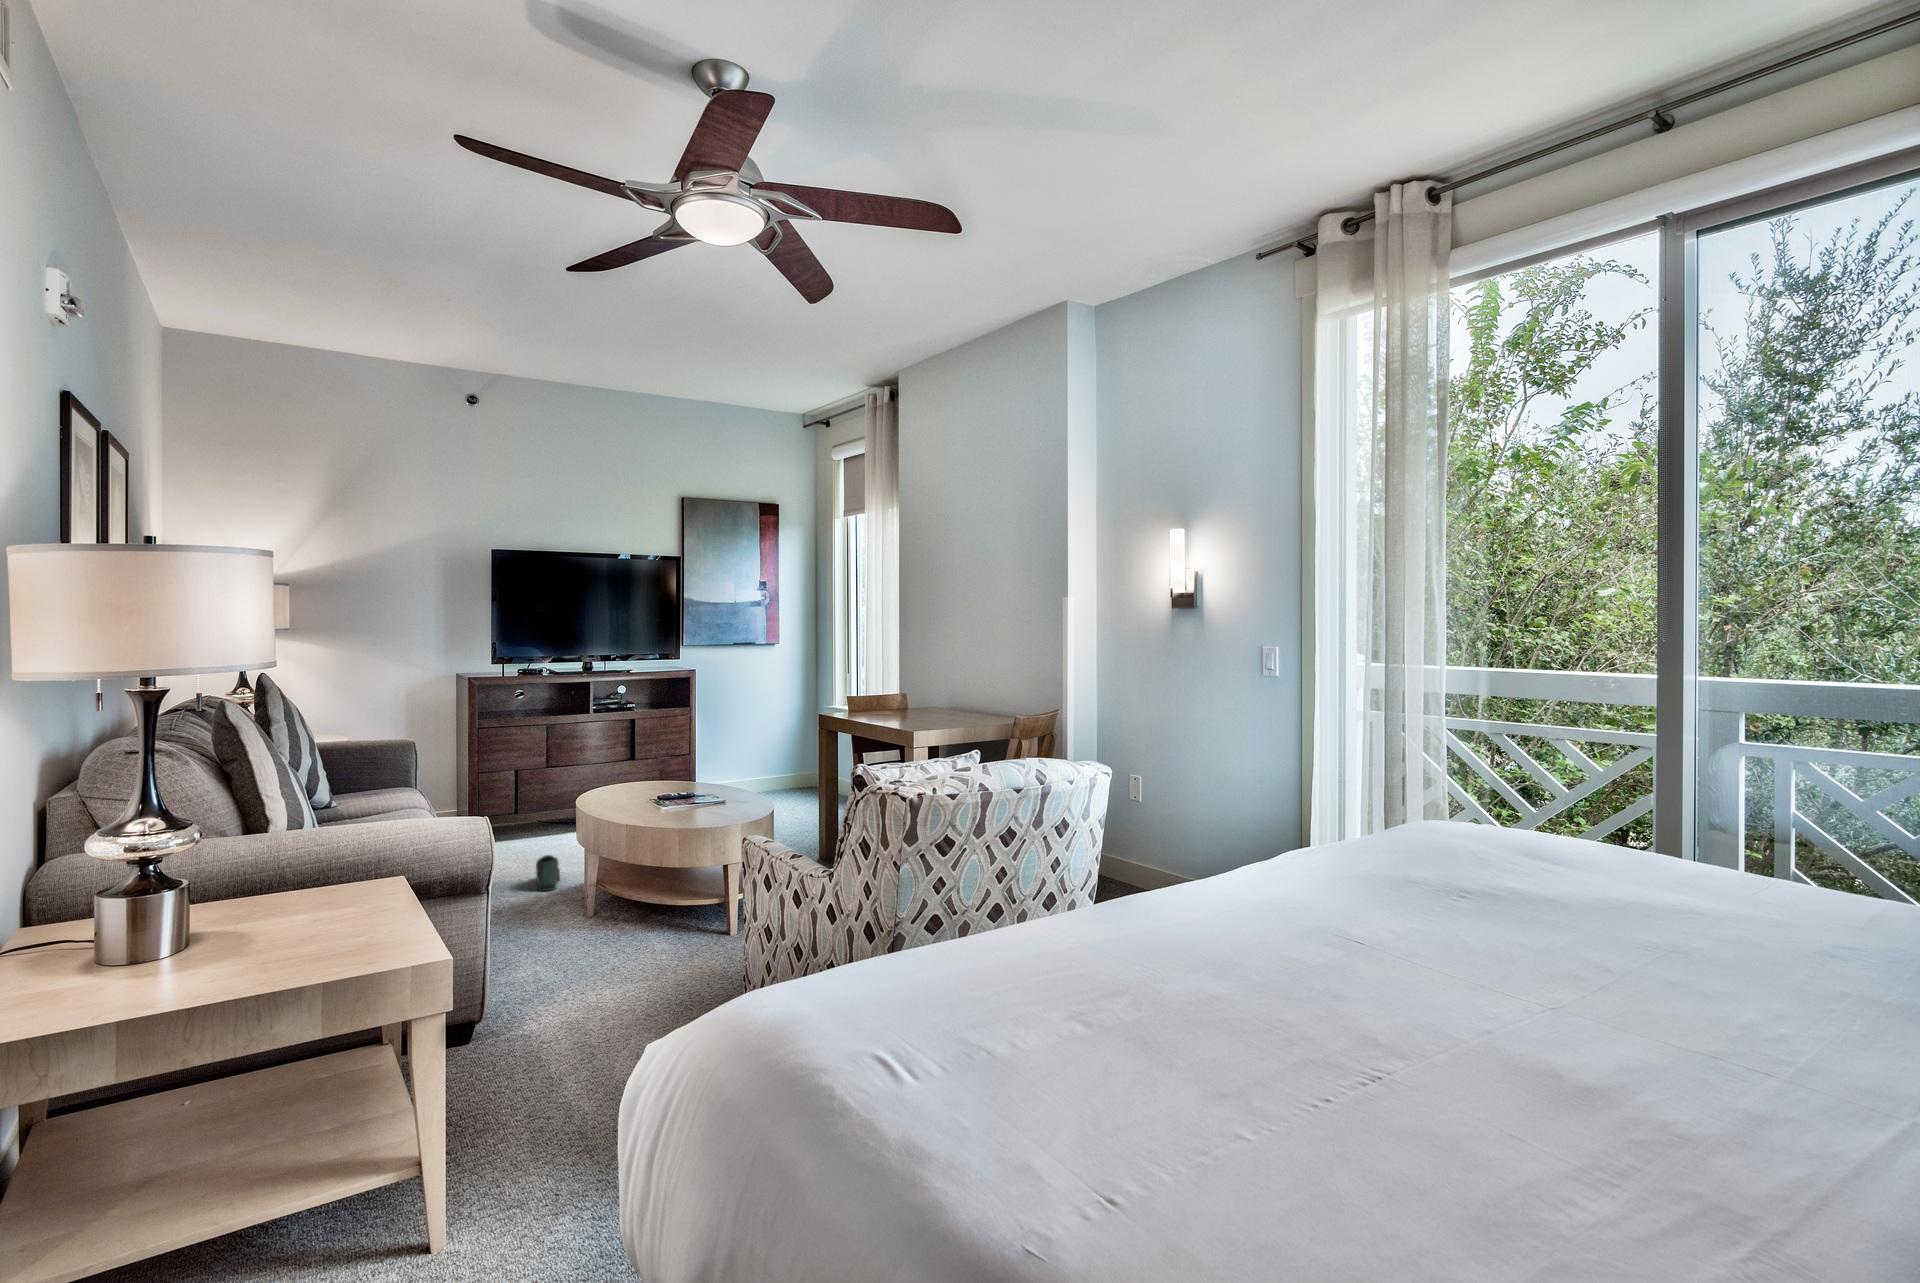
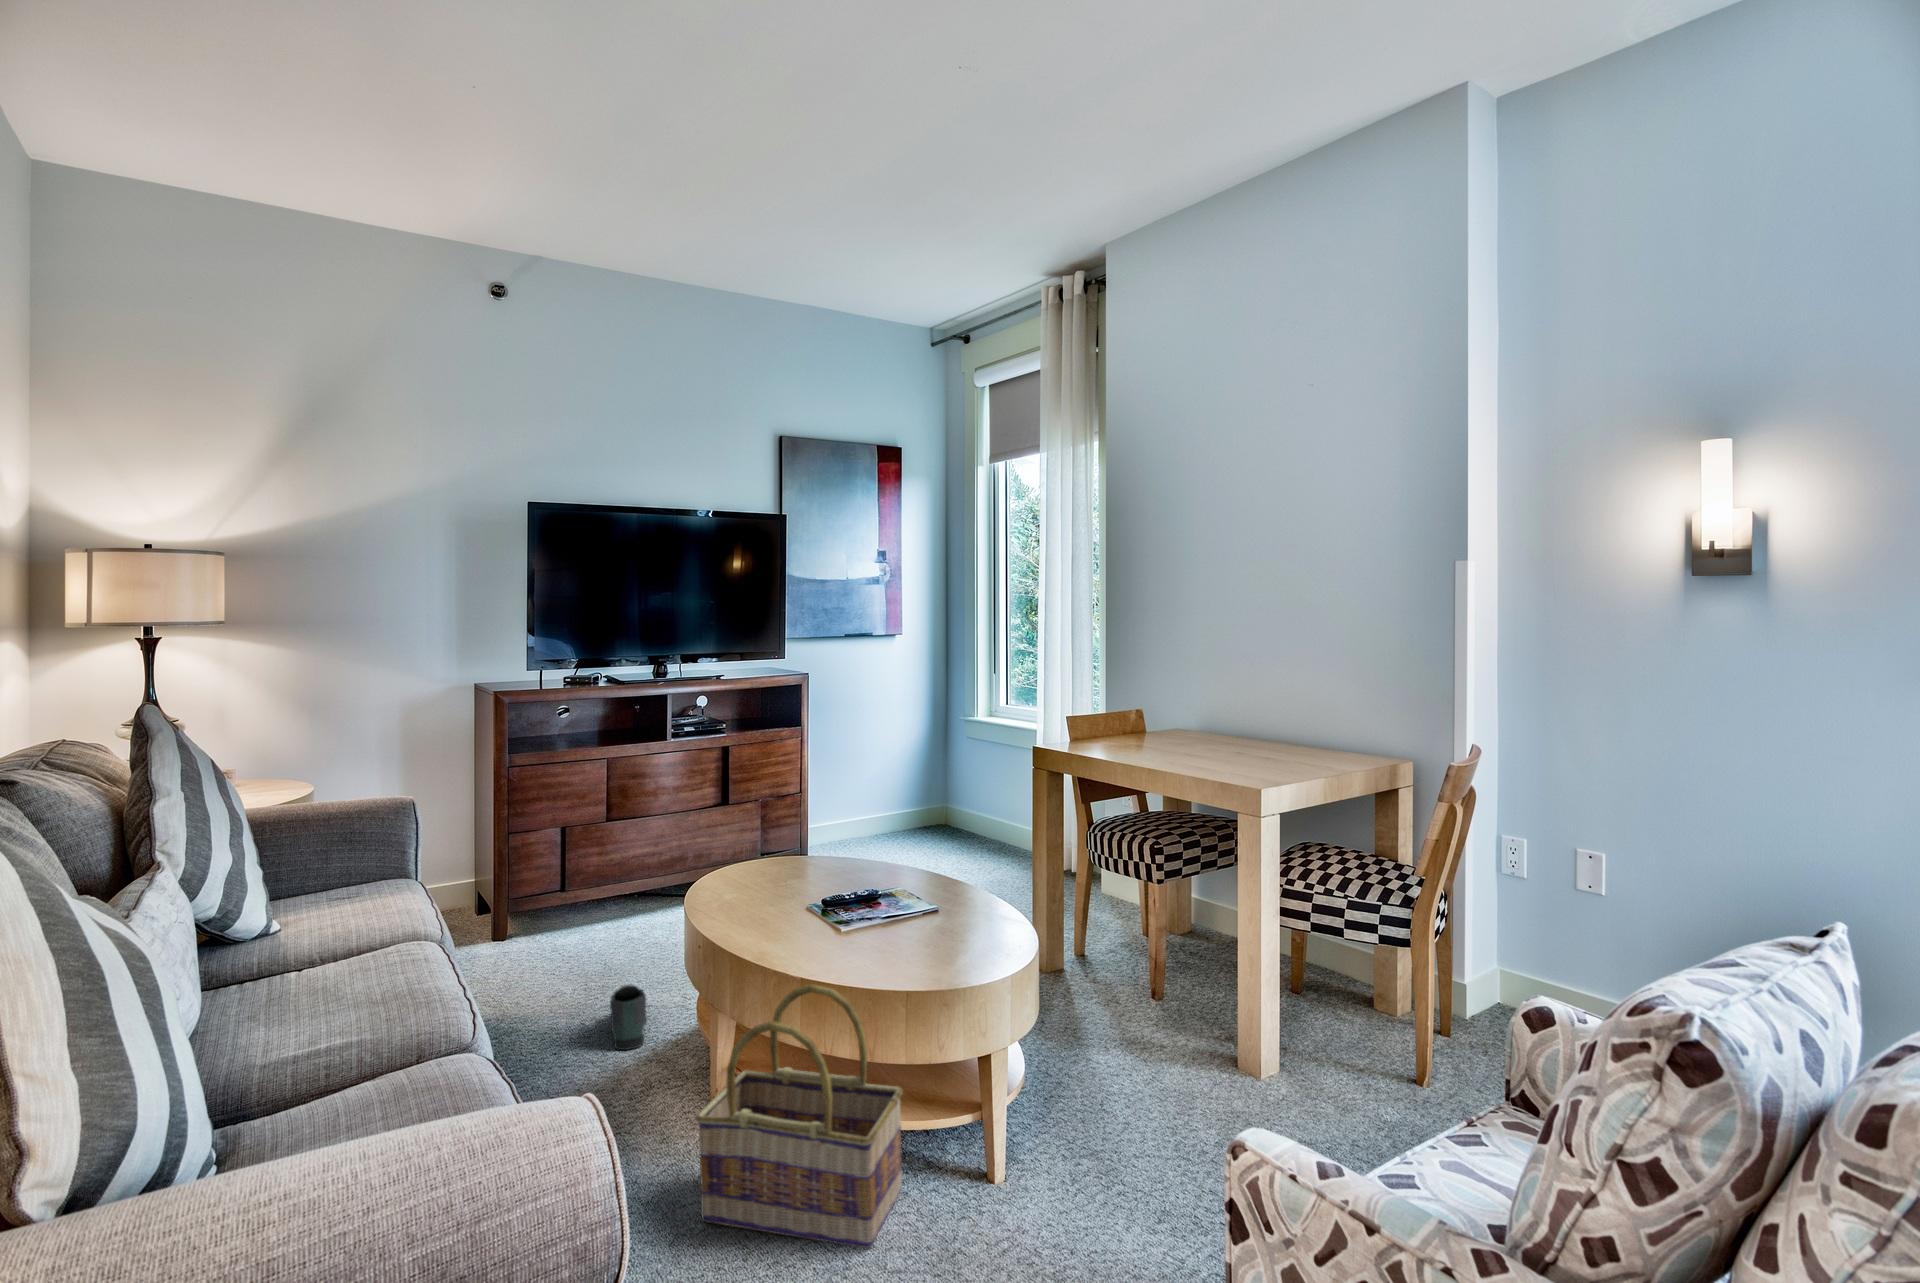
basket: none [569,830,682,954] -> present [696,984,903,1248]

